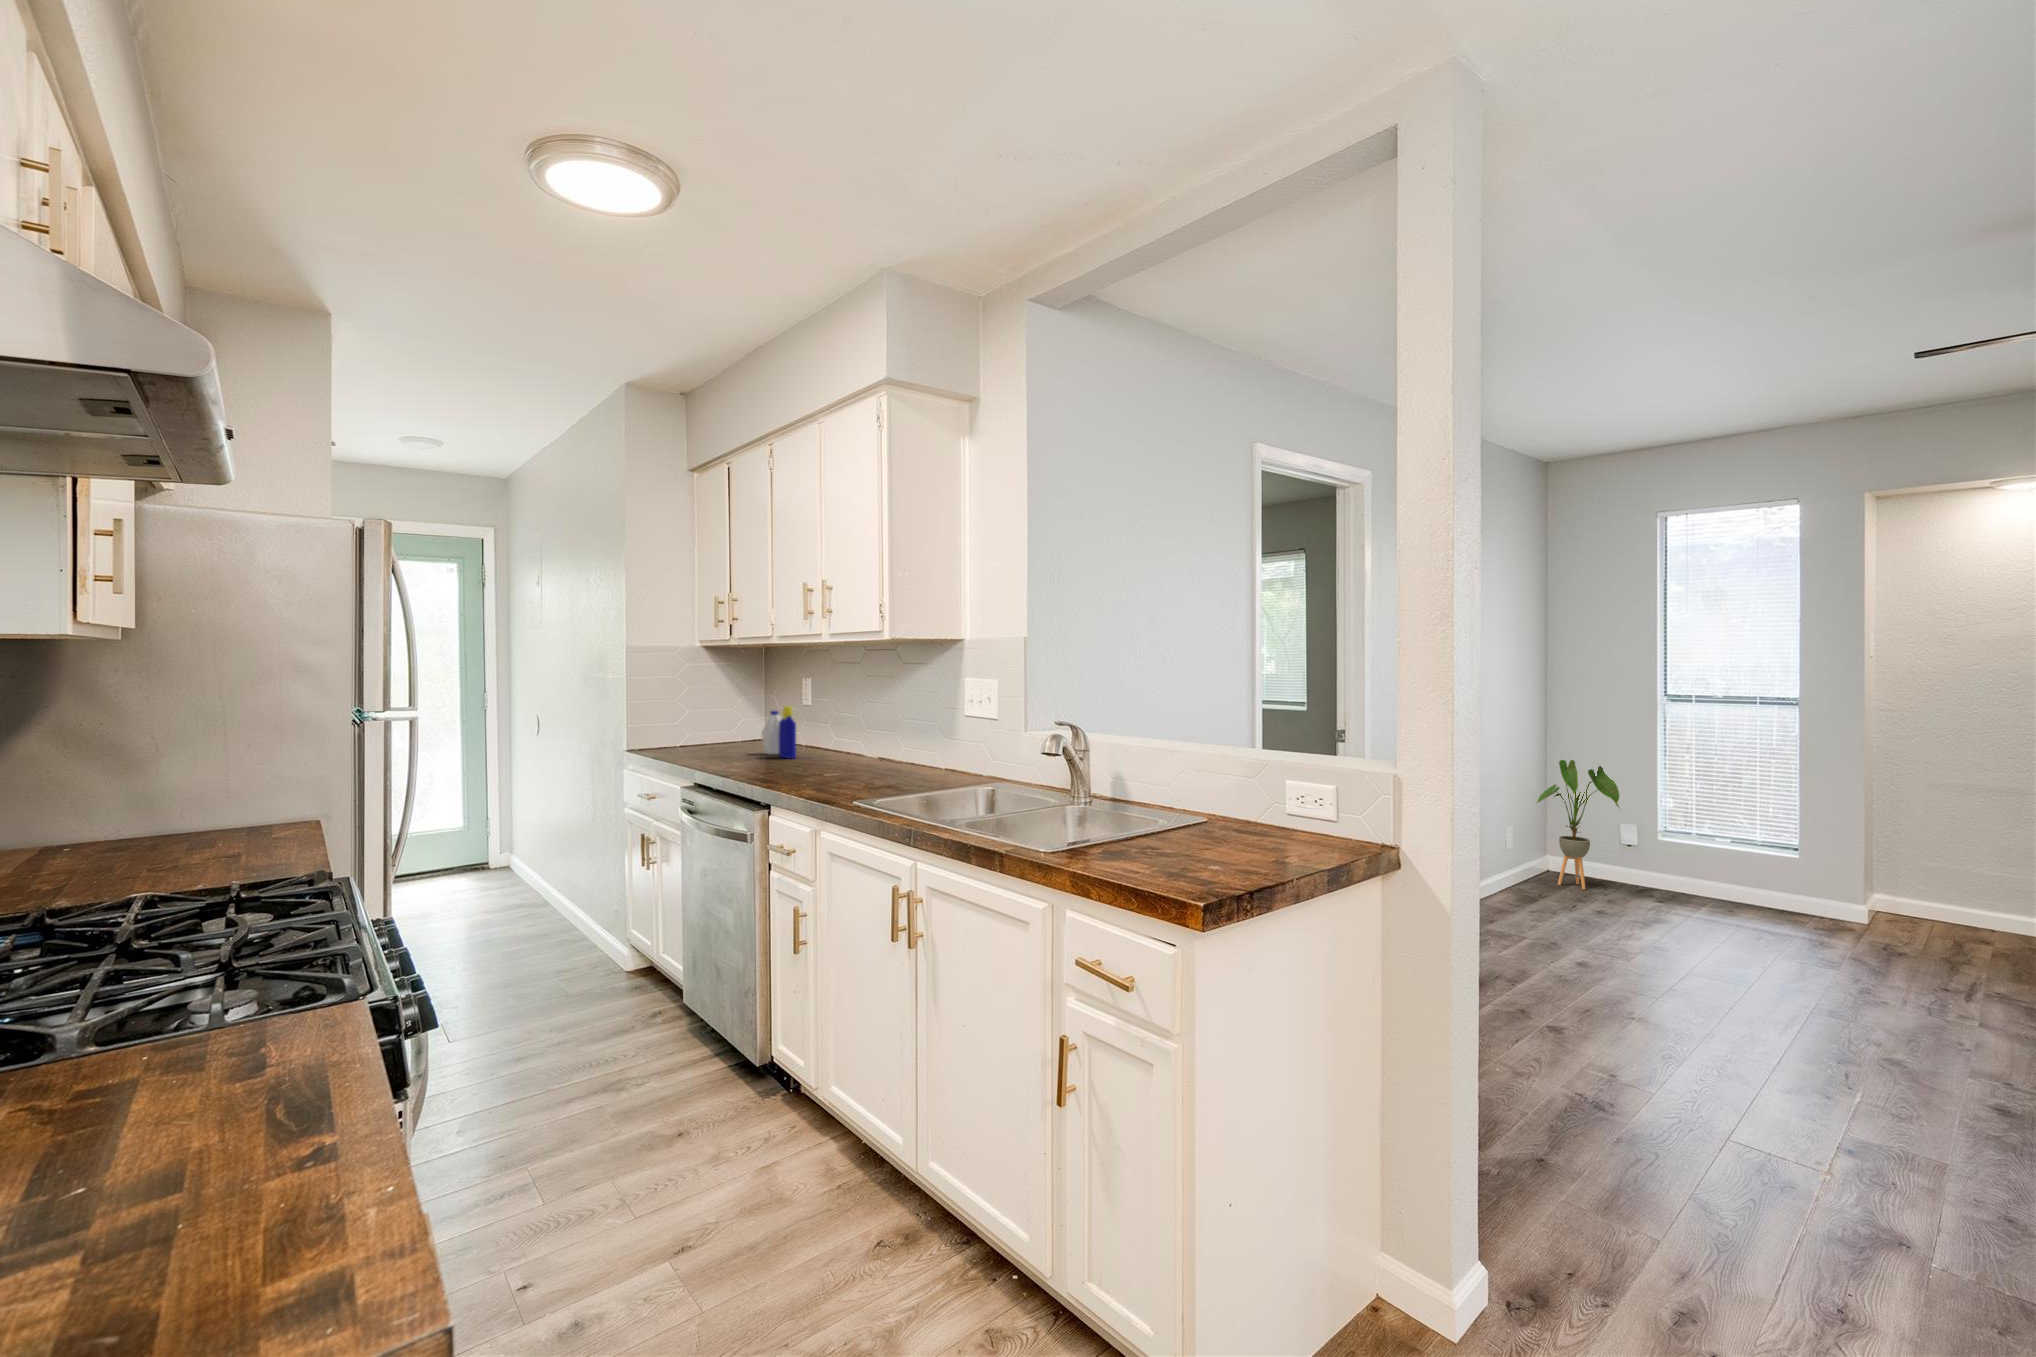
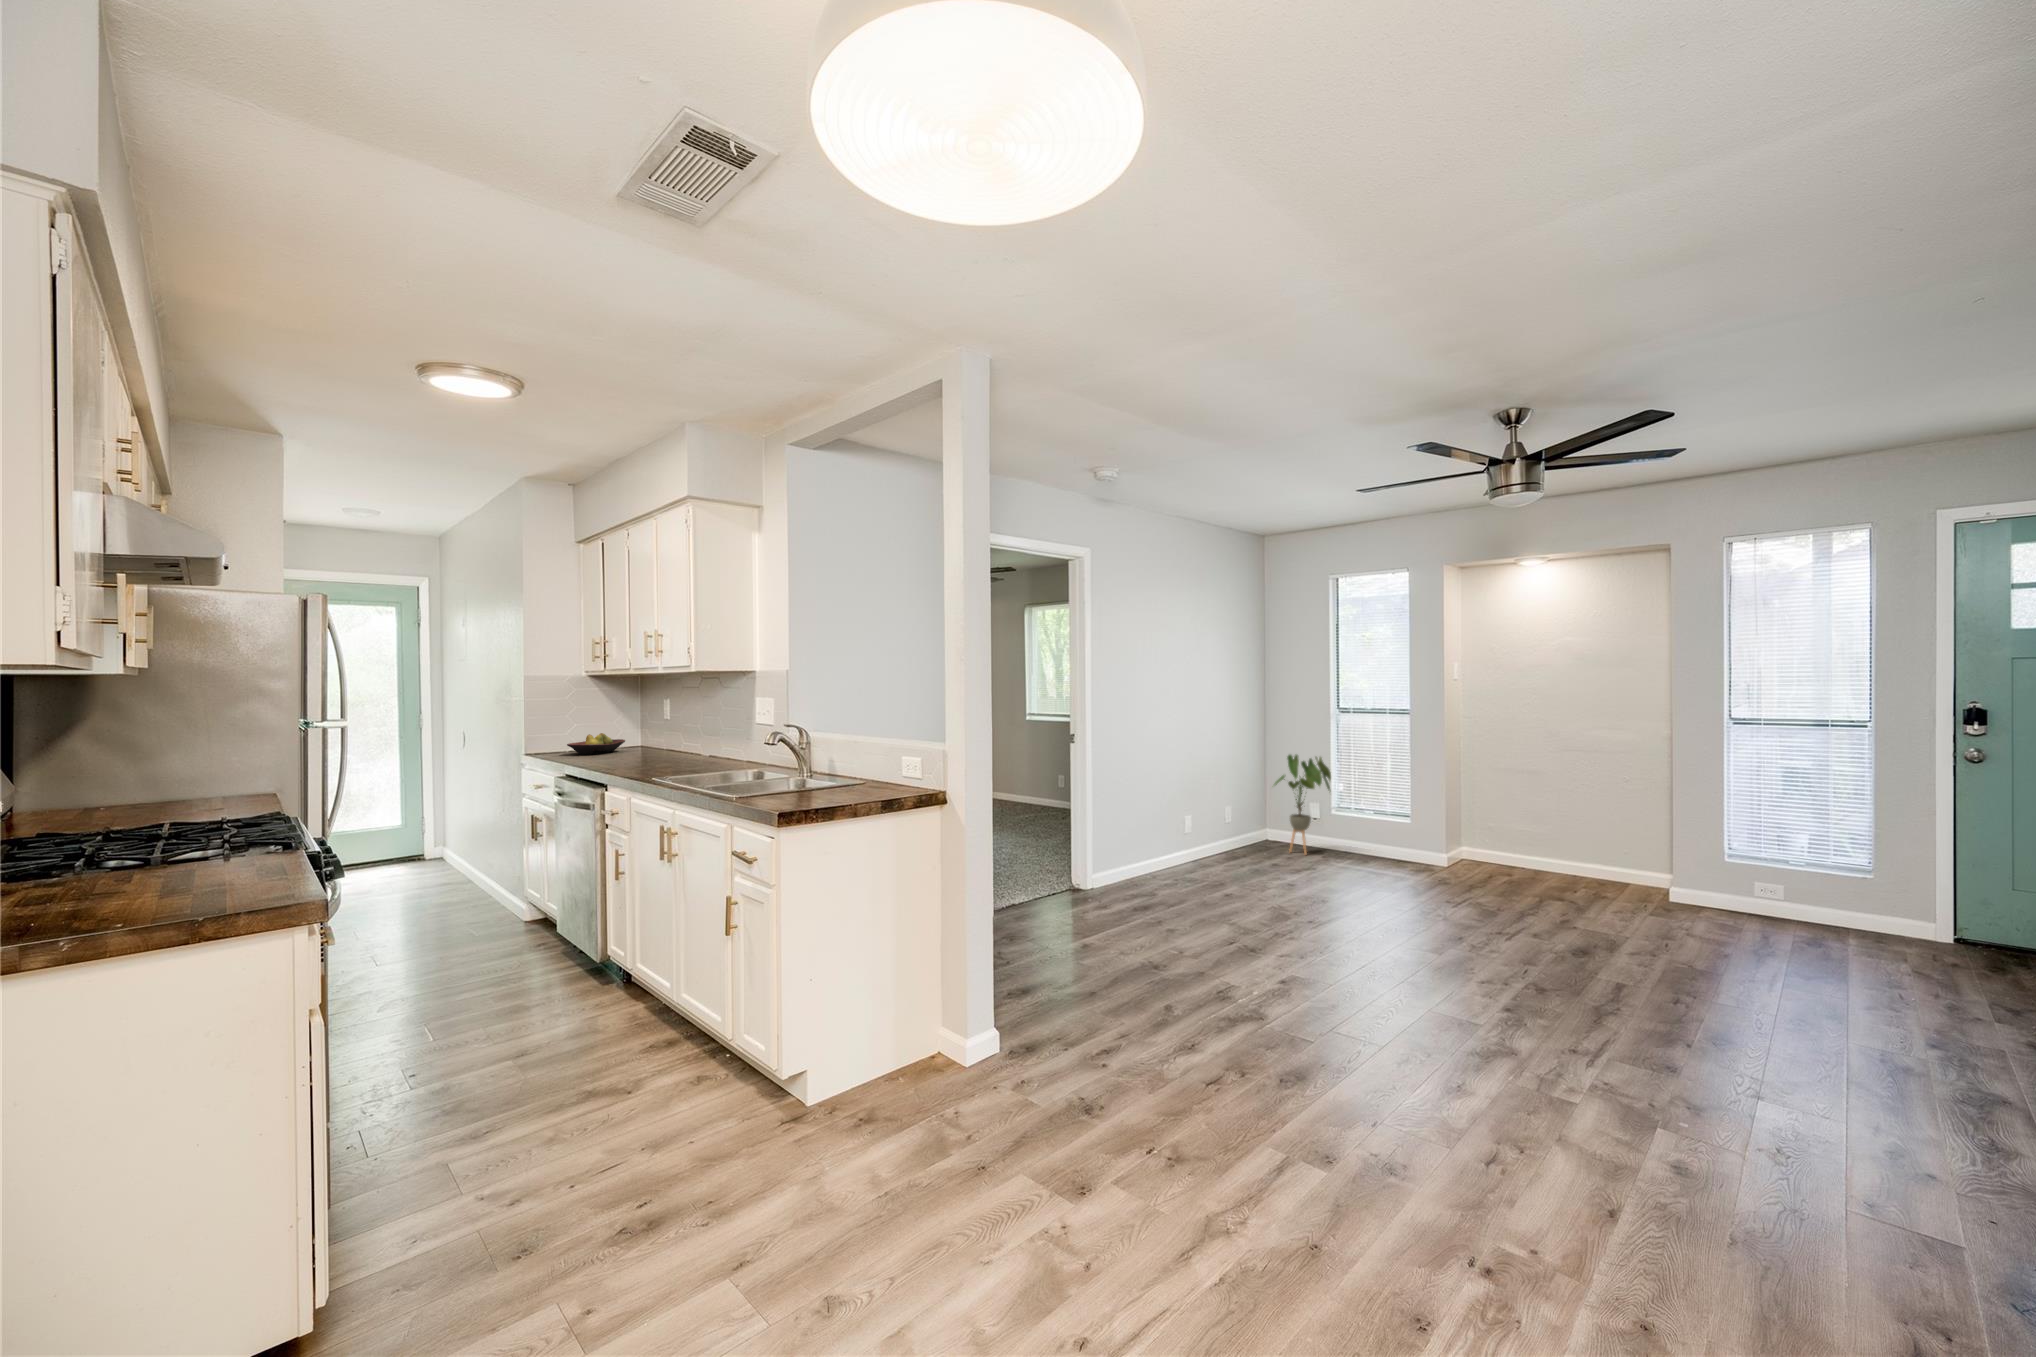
bottle: present [761,706,796,758] -> none [625,720,649,758]
fruit bowl: none [681,722,752,752] -> present [567,733,625,755]

